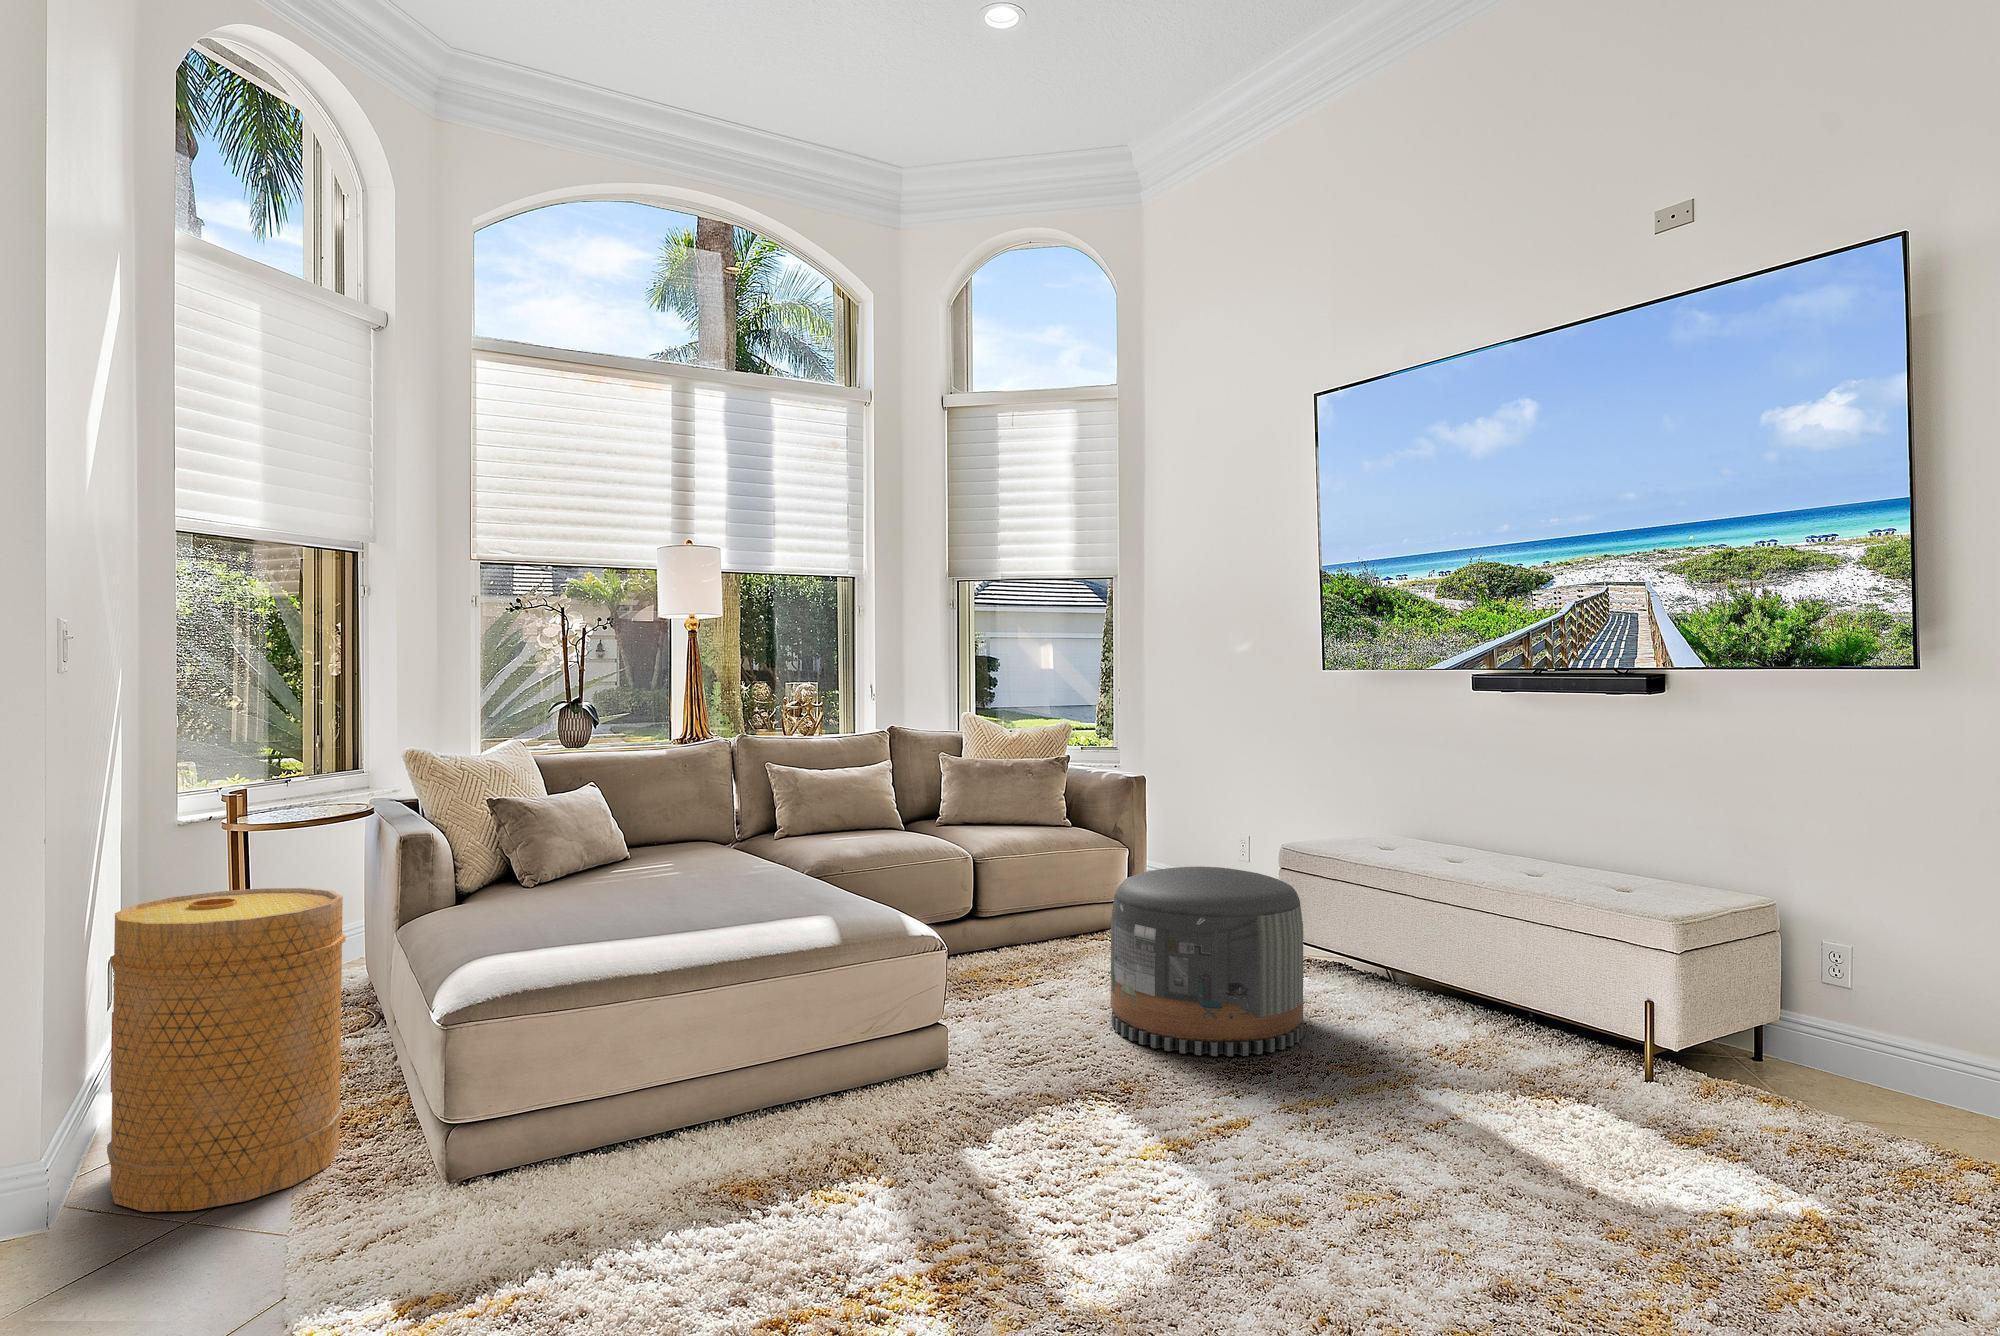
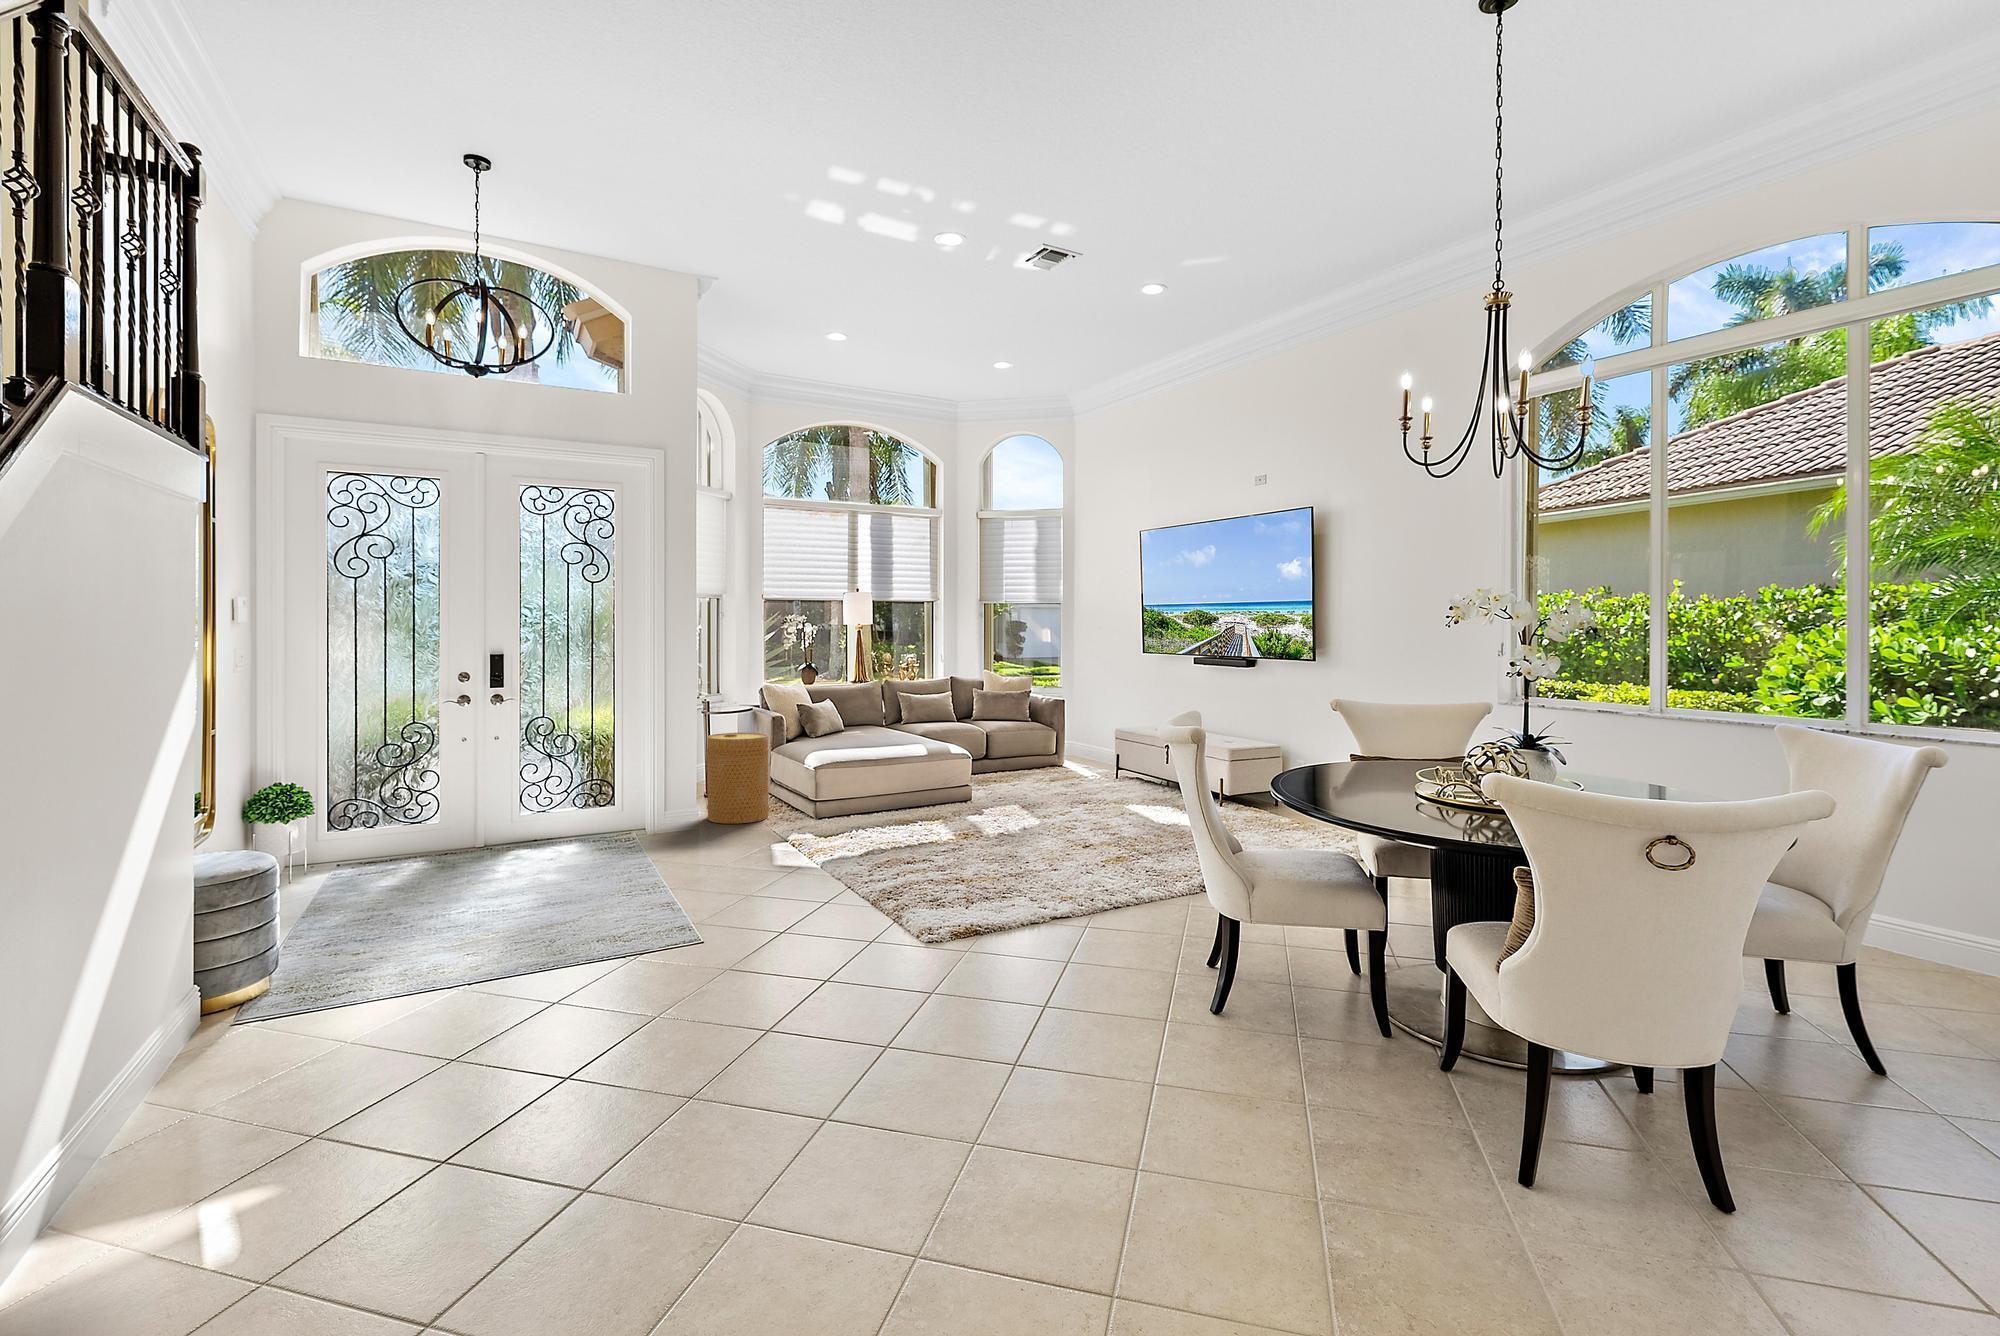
pouf: present [1111,867,1303,1056] -> none [1031,735,1105,801]

